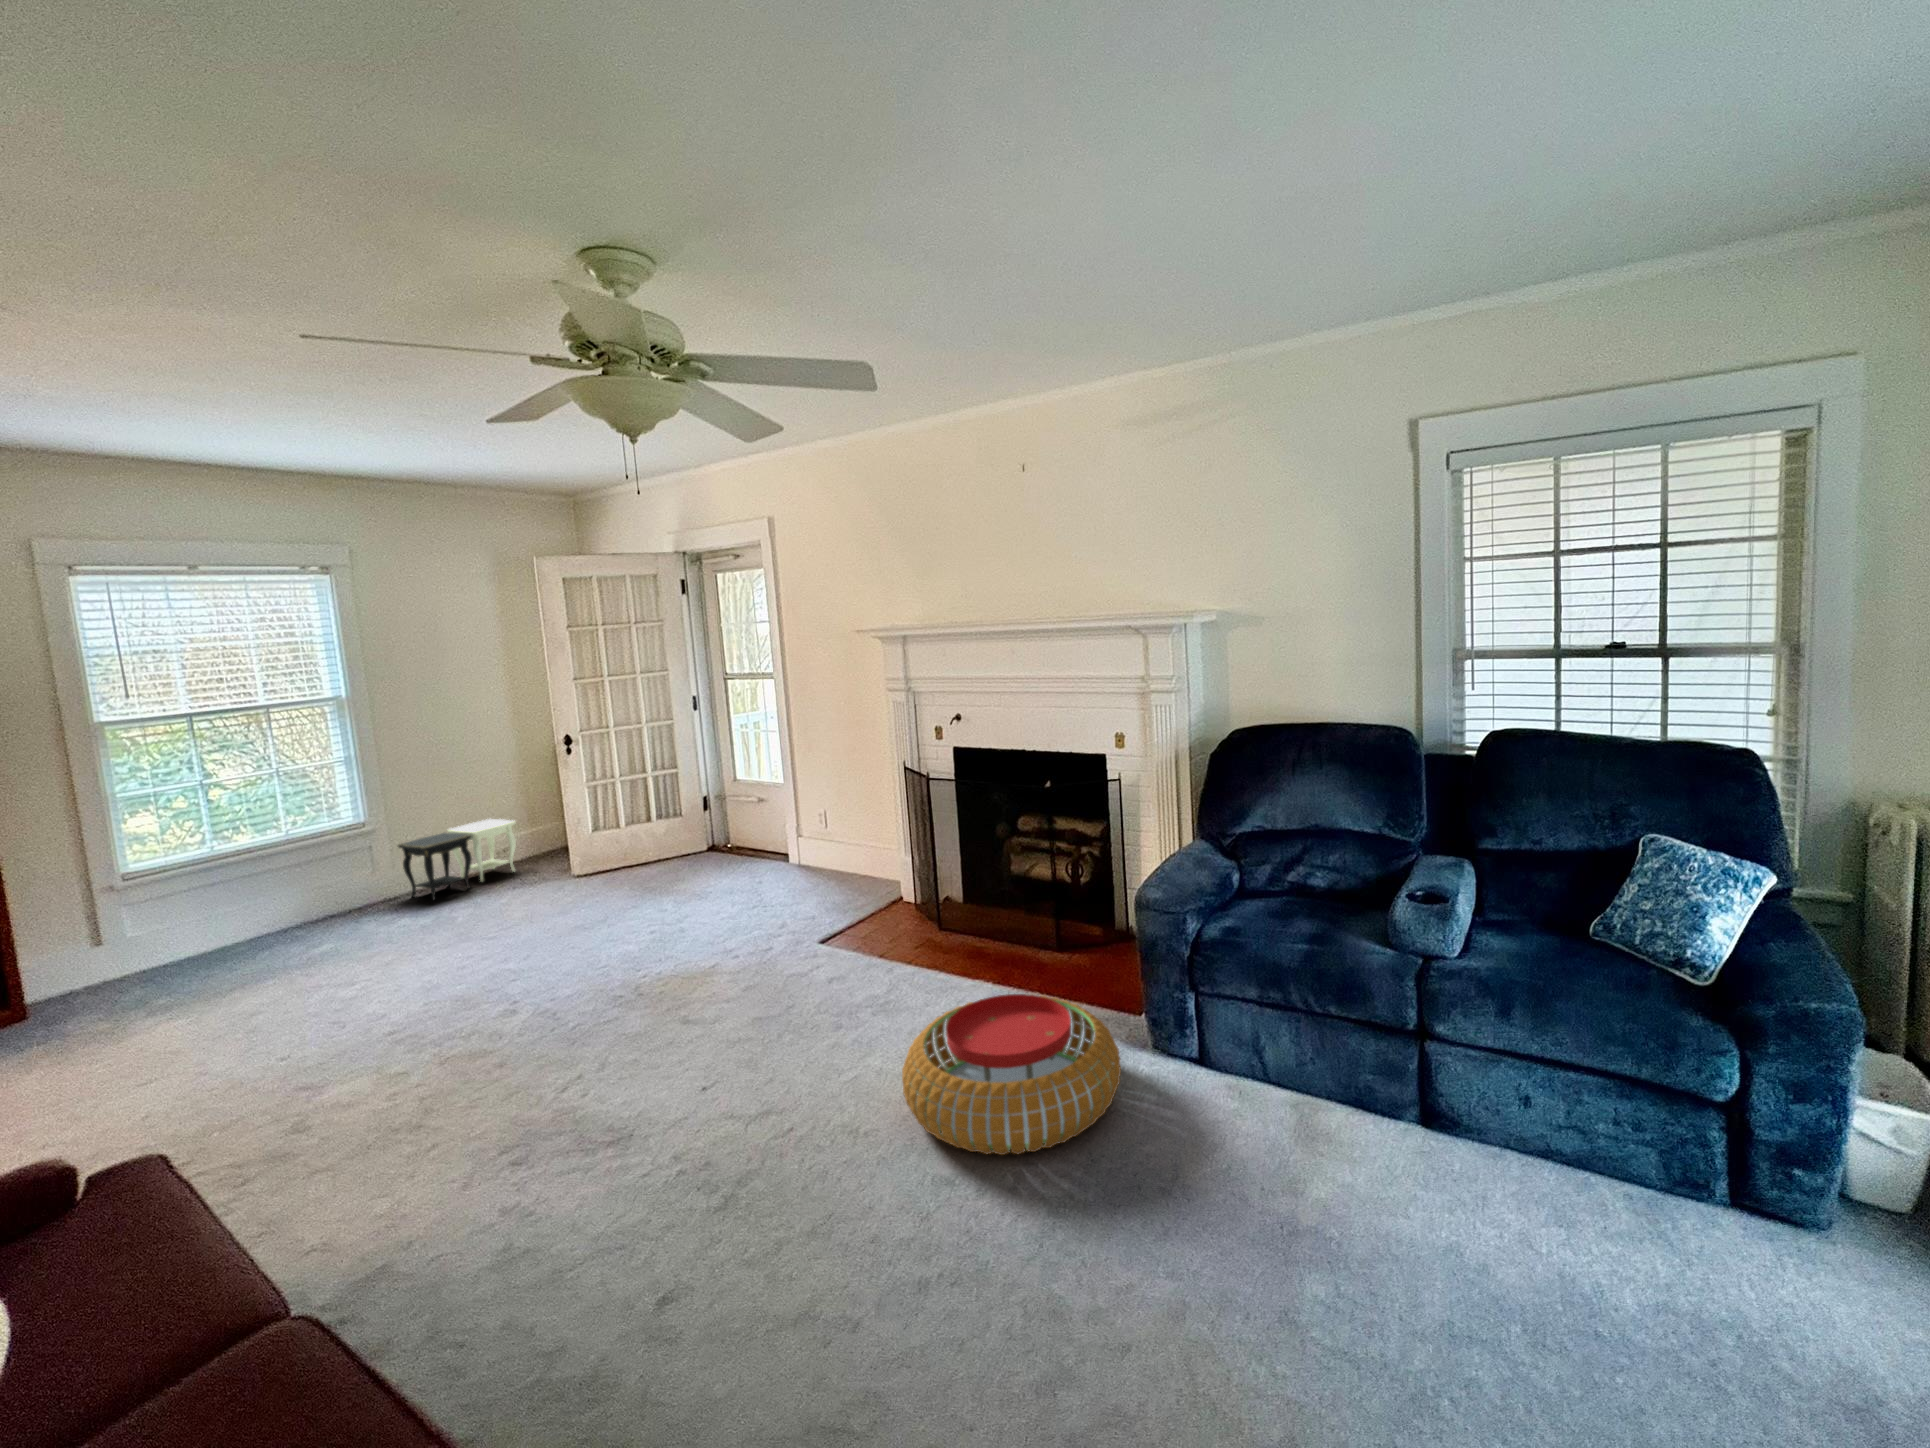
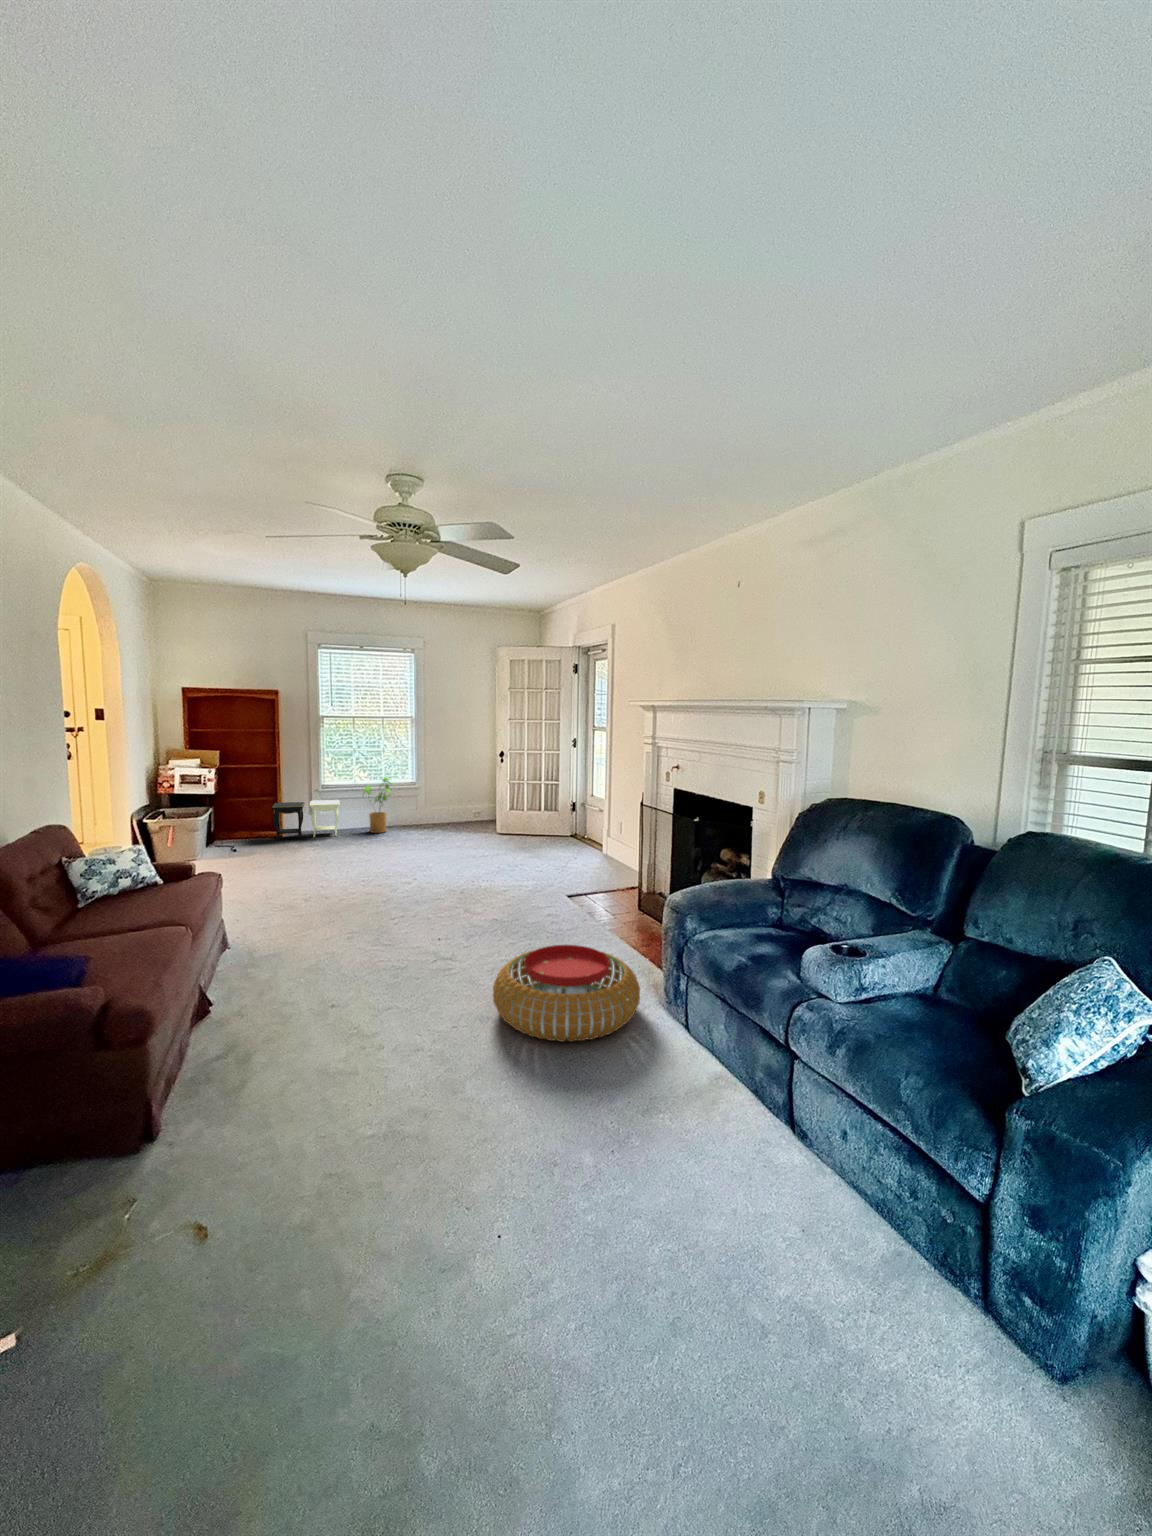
house plant: none [283,818,360,926] -> present [364,777,391,833]
side table: present [398,819,516,900] -> present [272,800,340,841]

